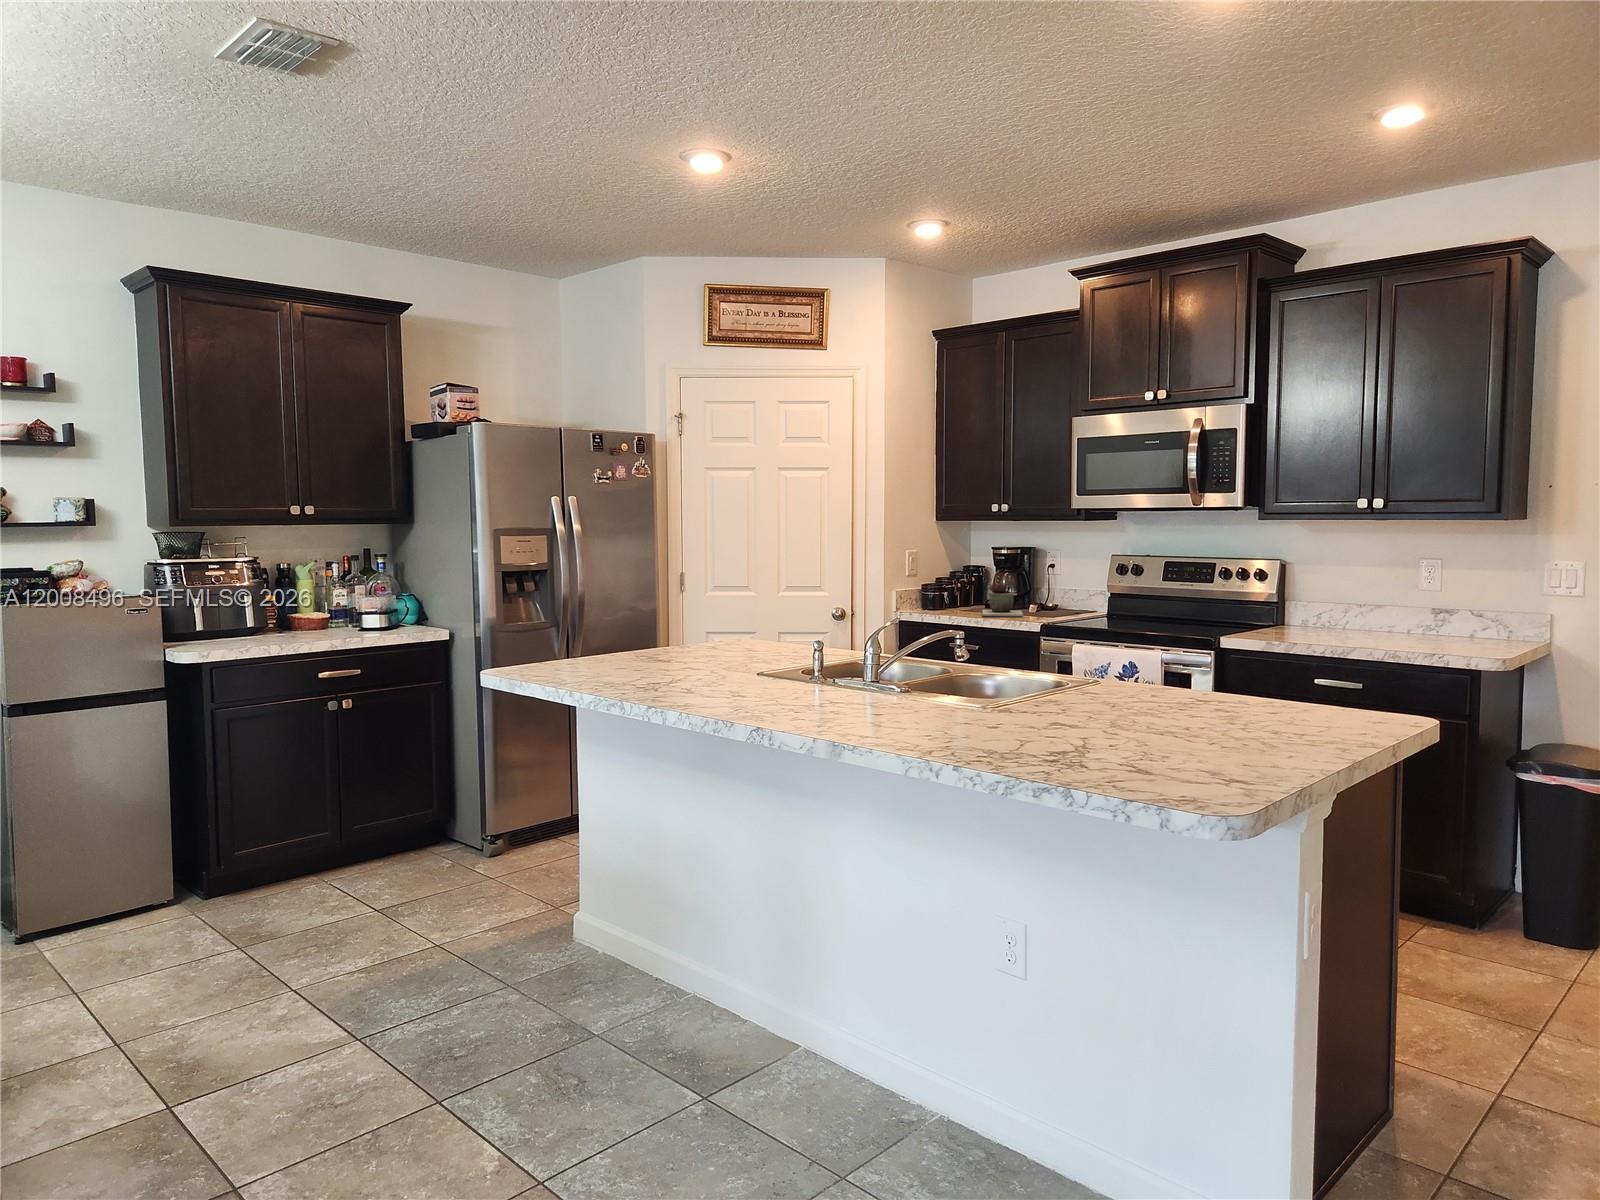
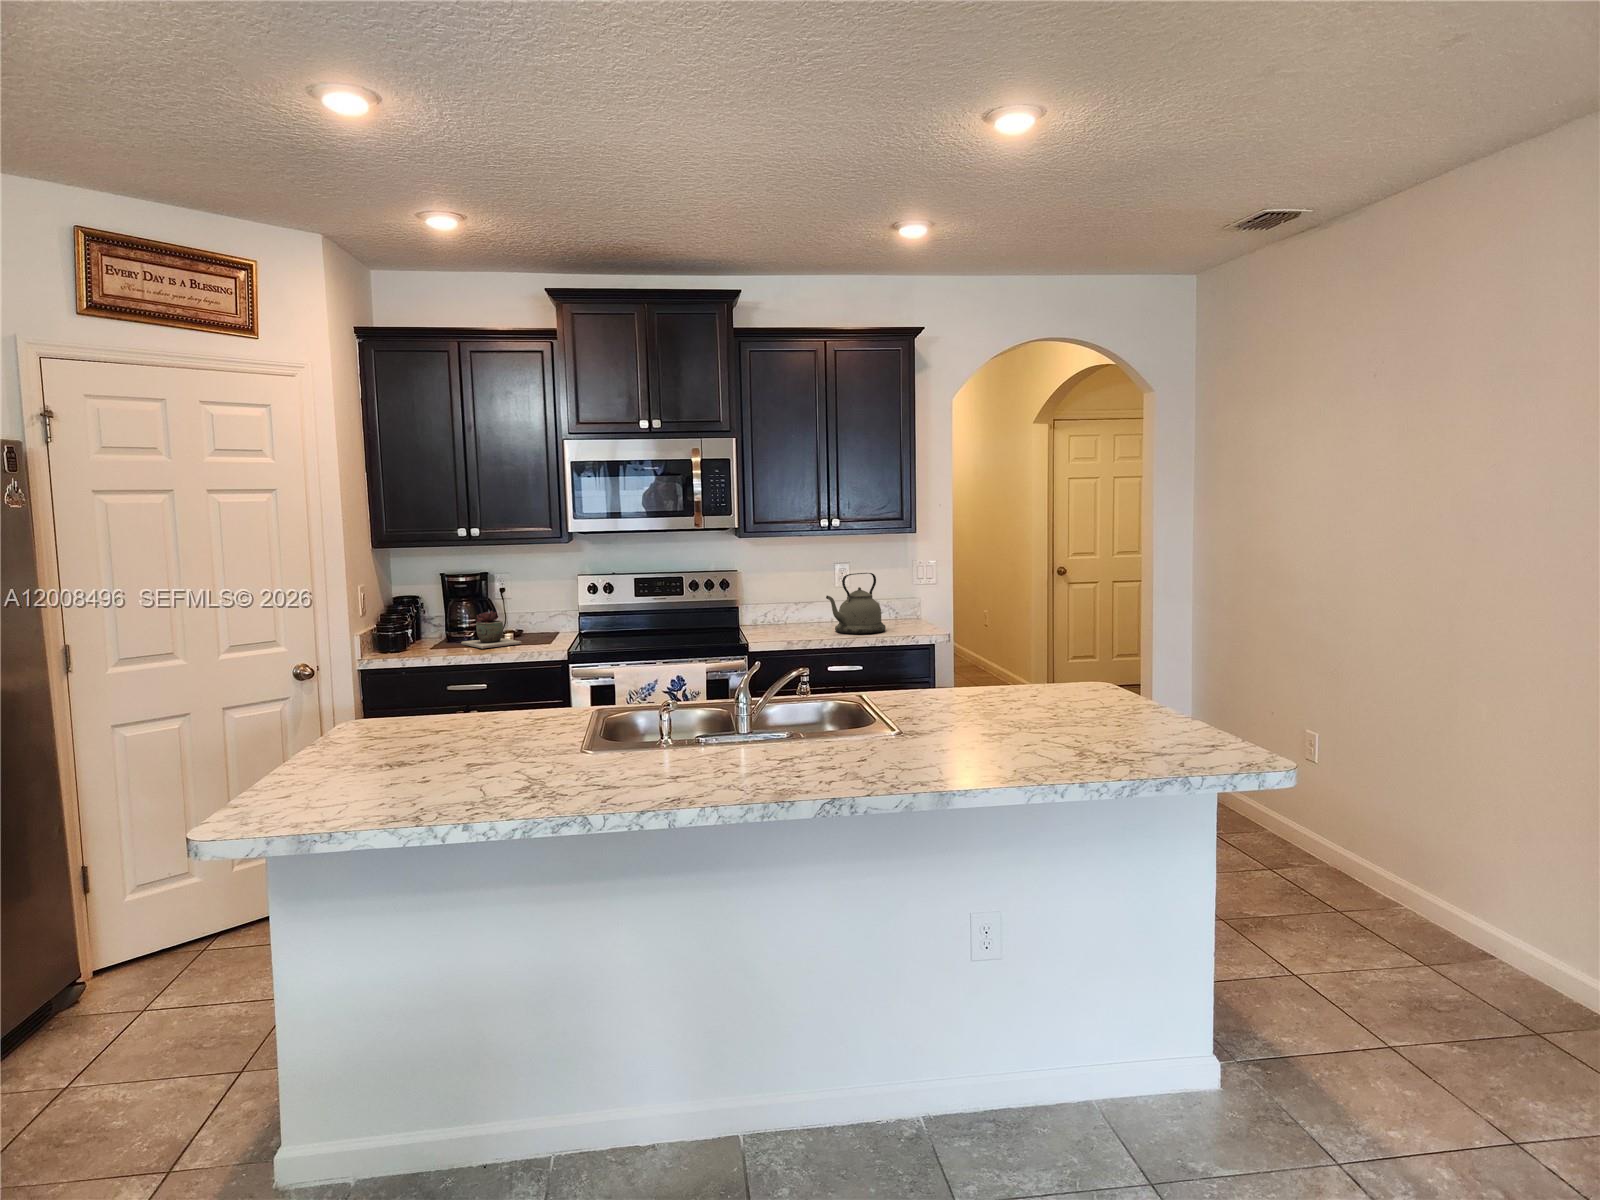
kettle: none [1337,569,1432,646] -> present [826,573,886,634]

